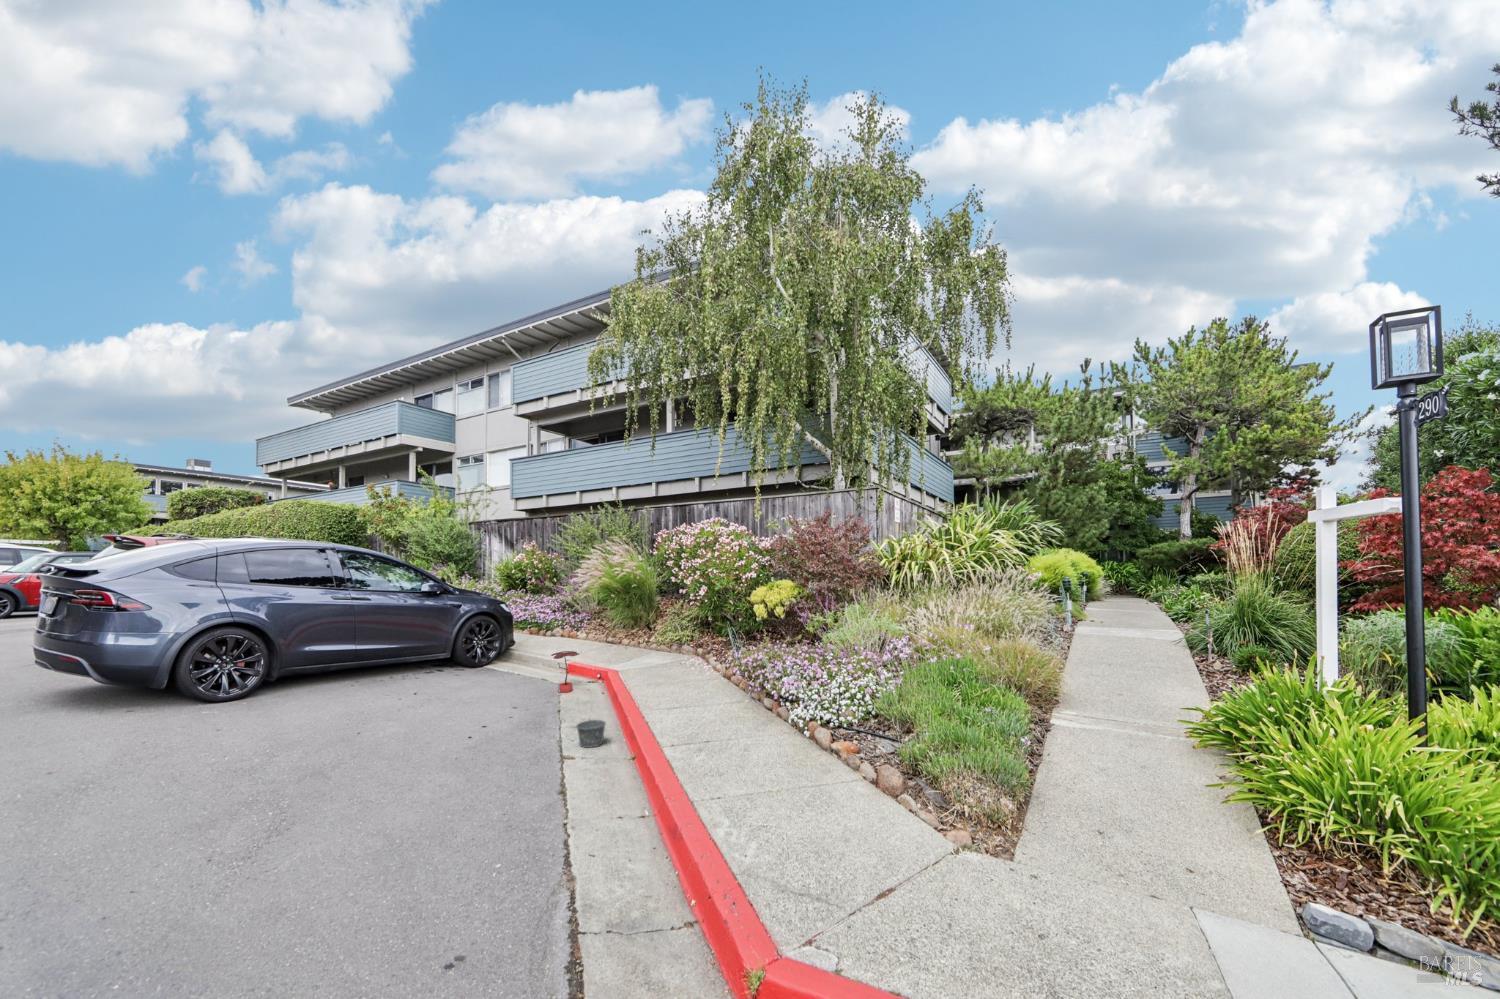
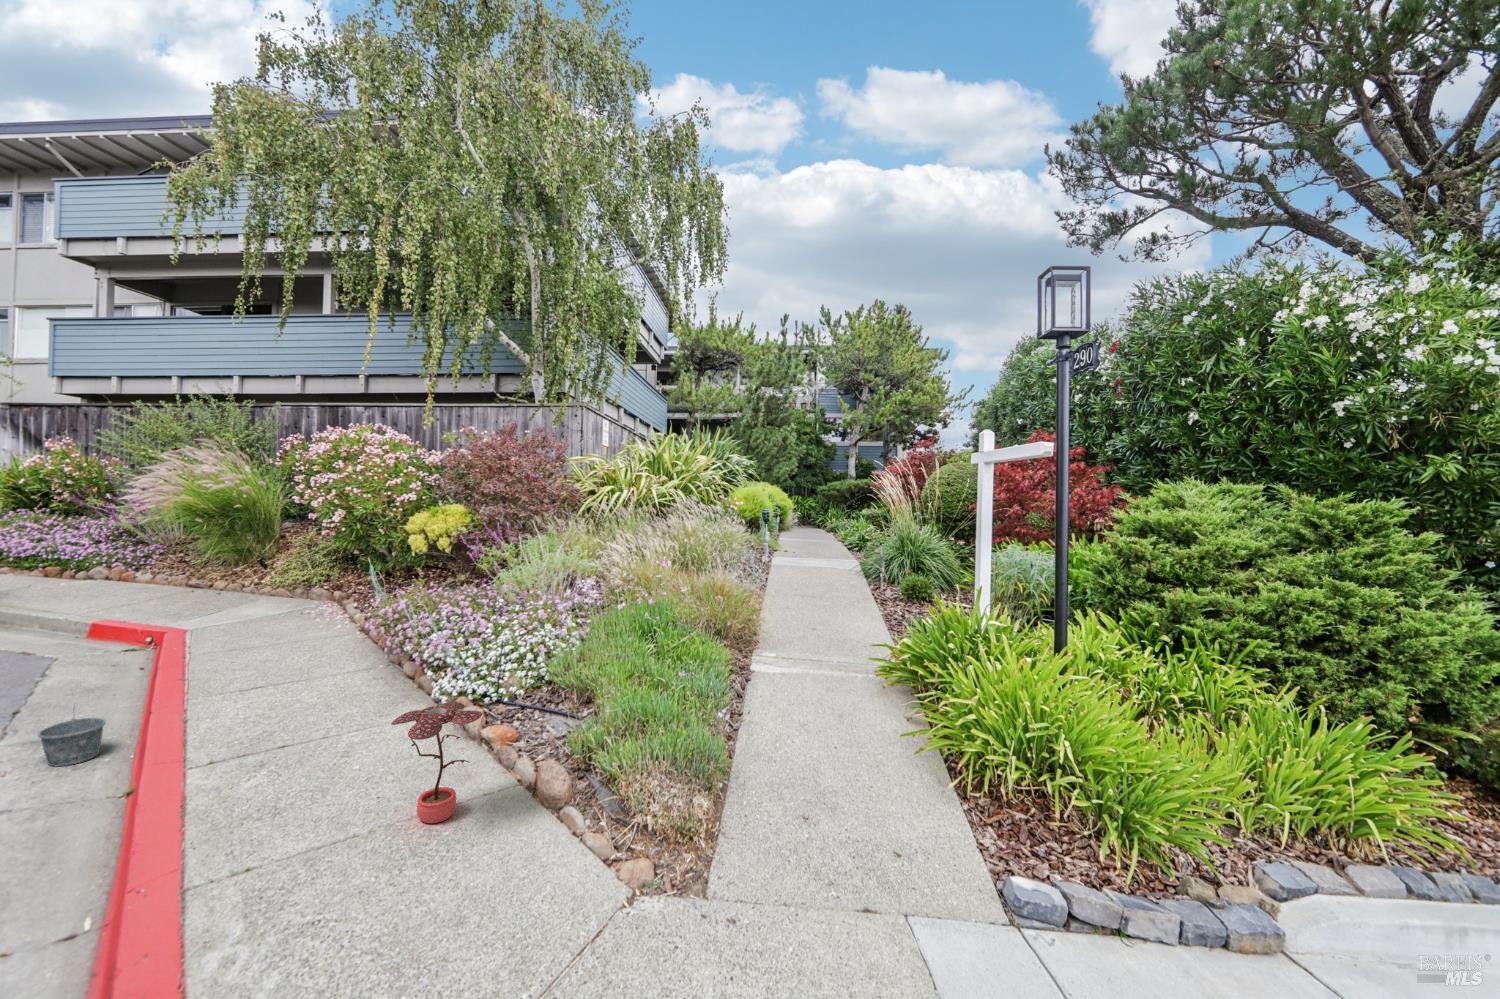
potted plant: present [551,651,579,693] -> present [391,702,482,823]

